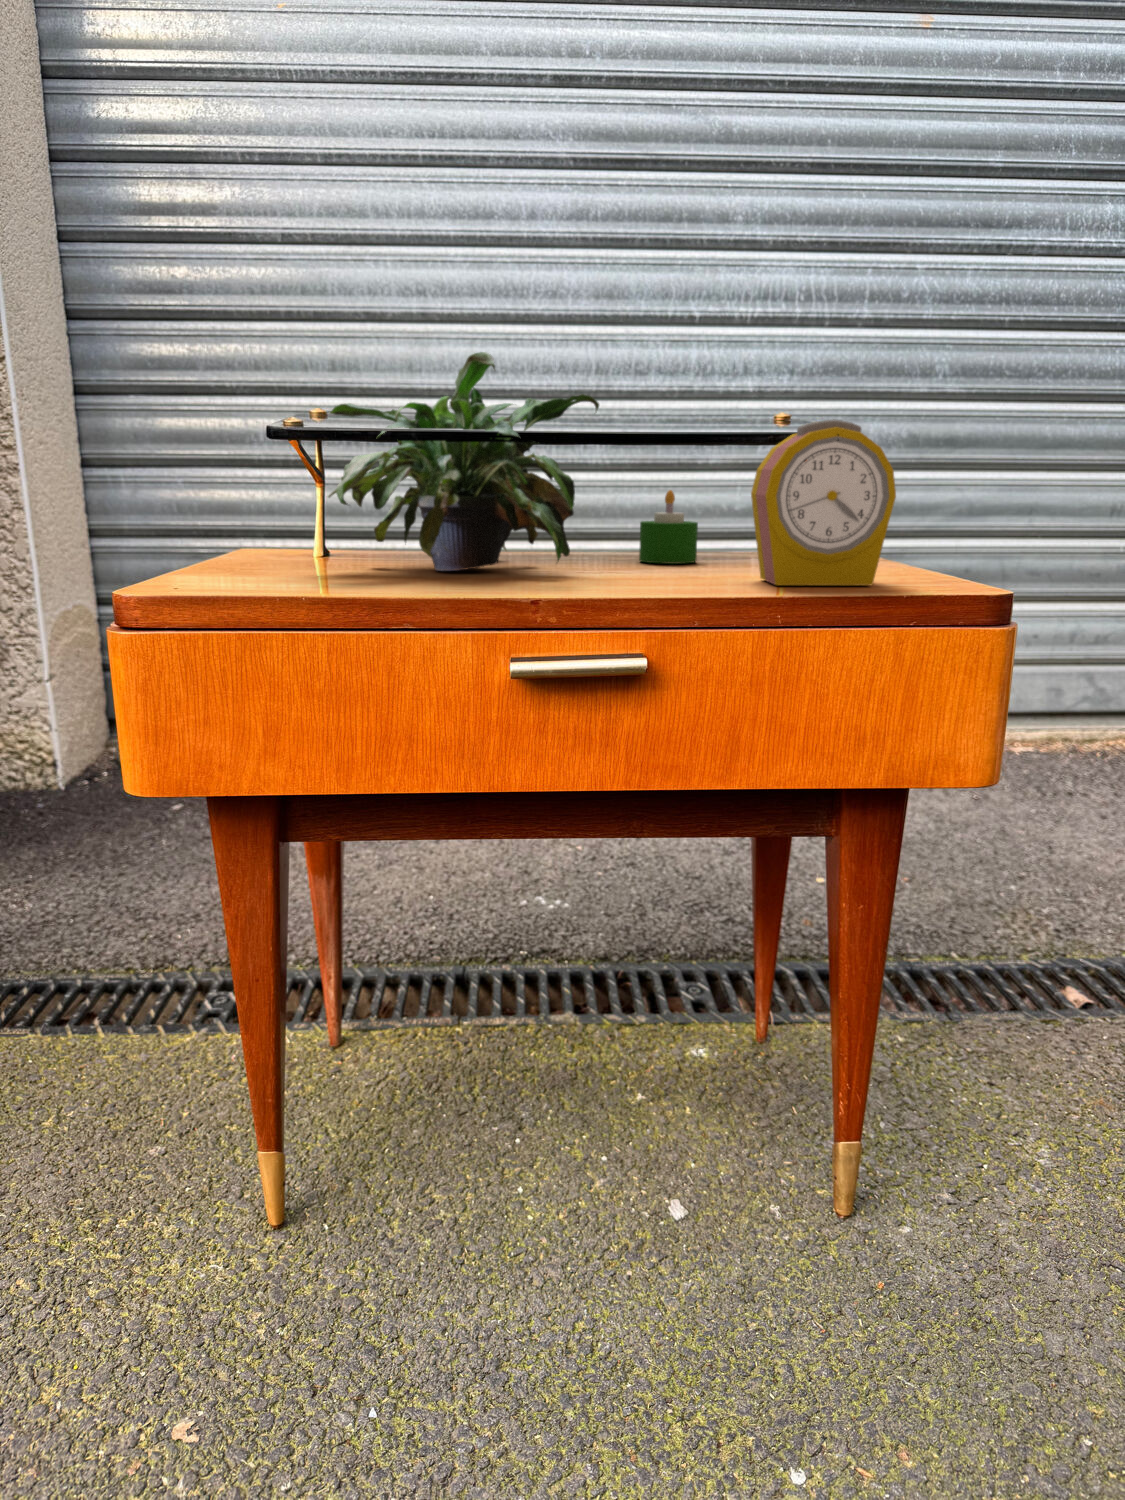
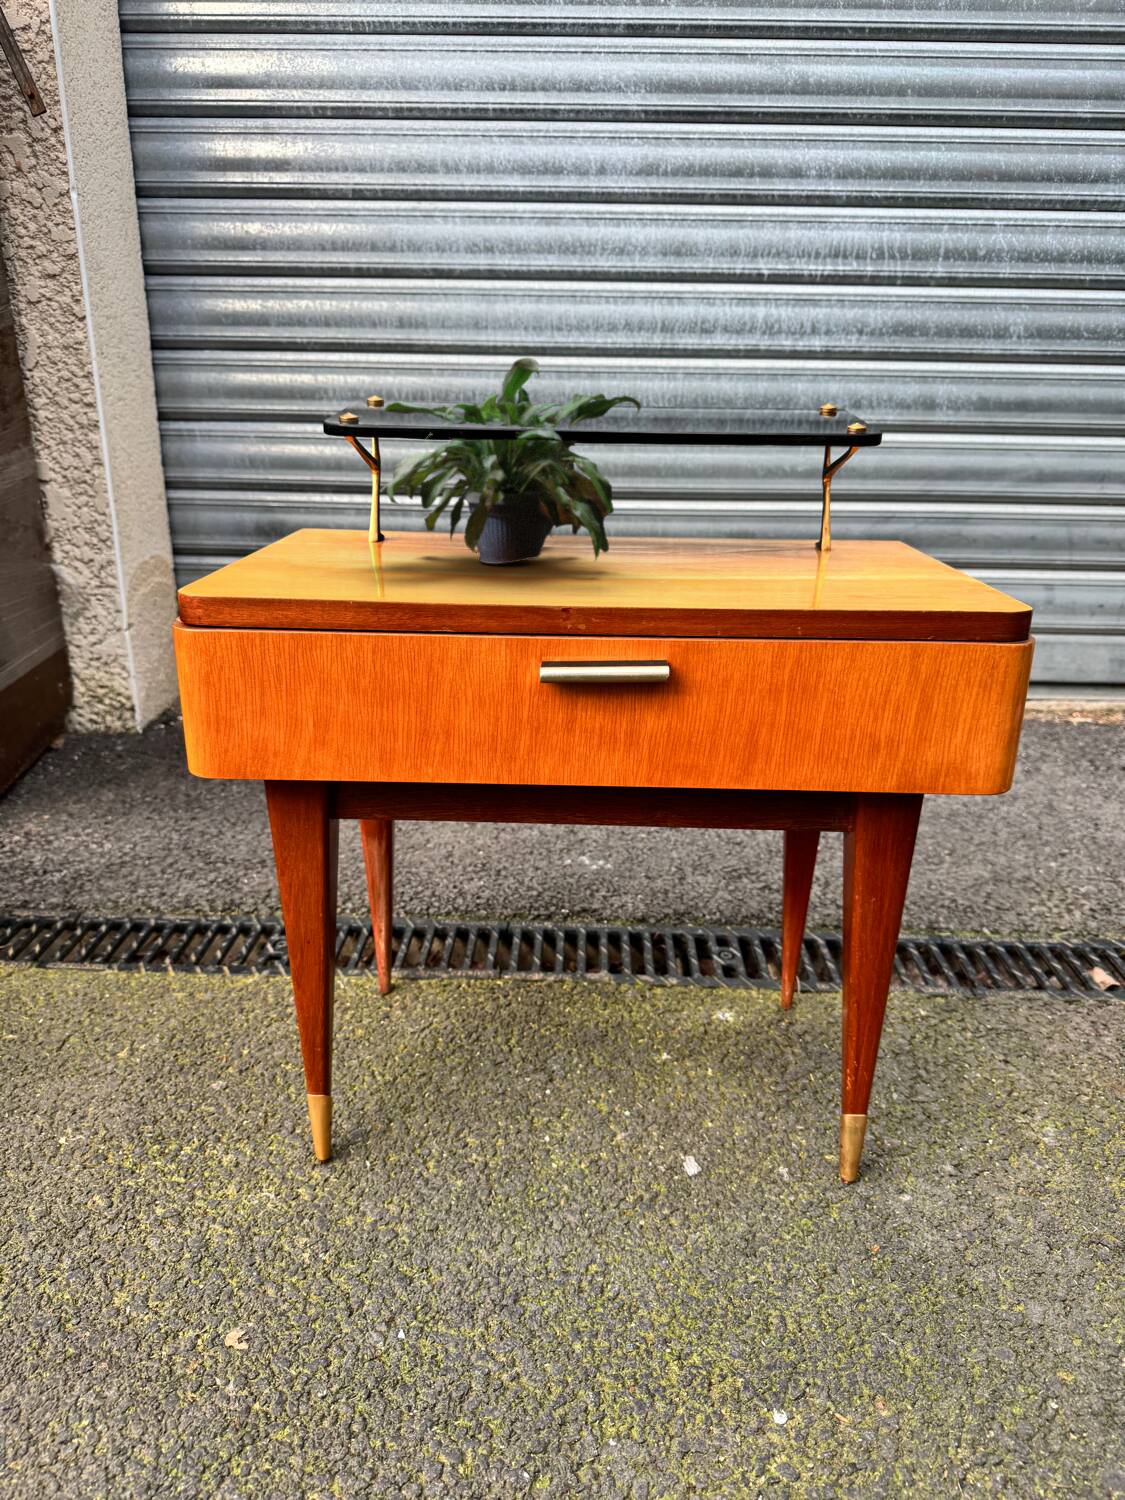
alarm clock: present [751,419,896,585] -> none [785,429,926,592]
candle: present [639,490,698,564] -> none [680,482,739,555]

